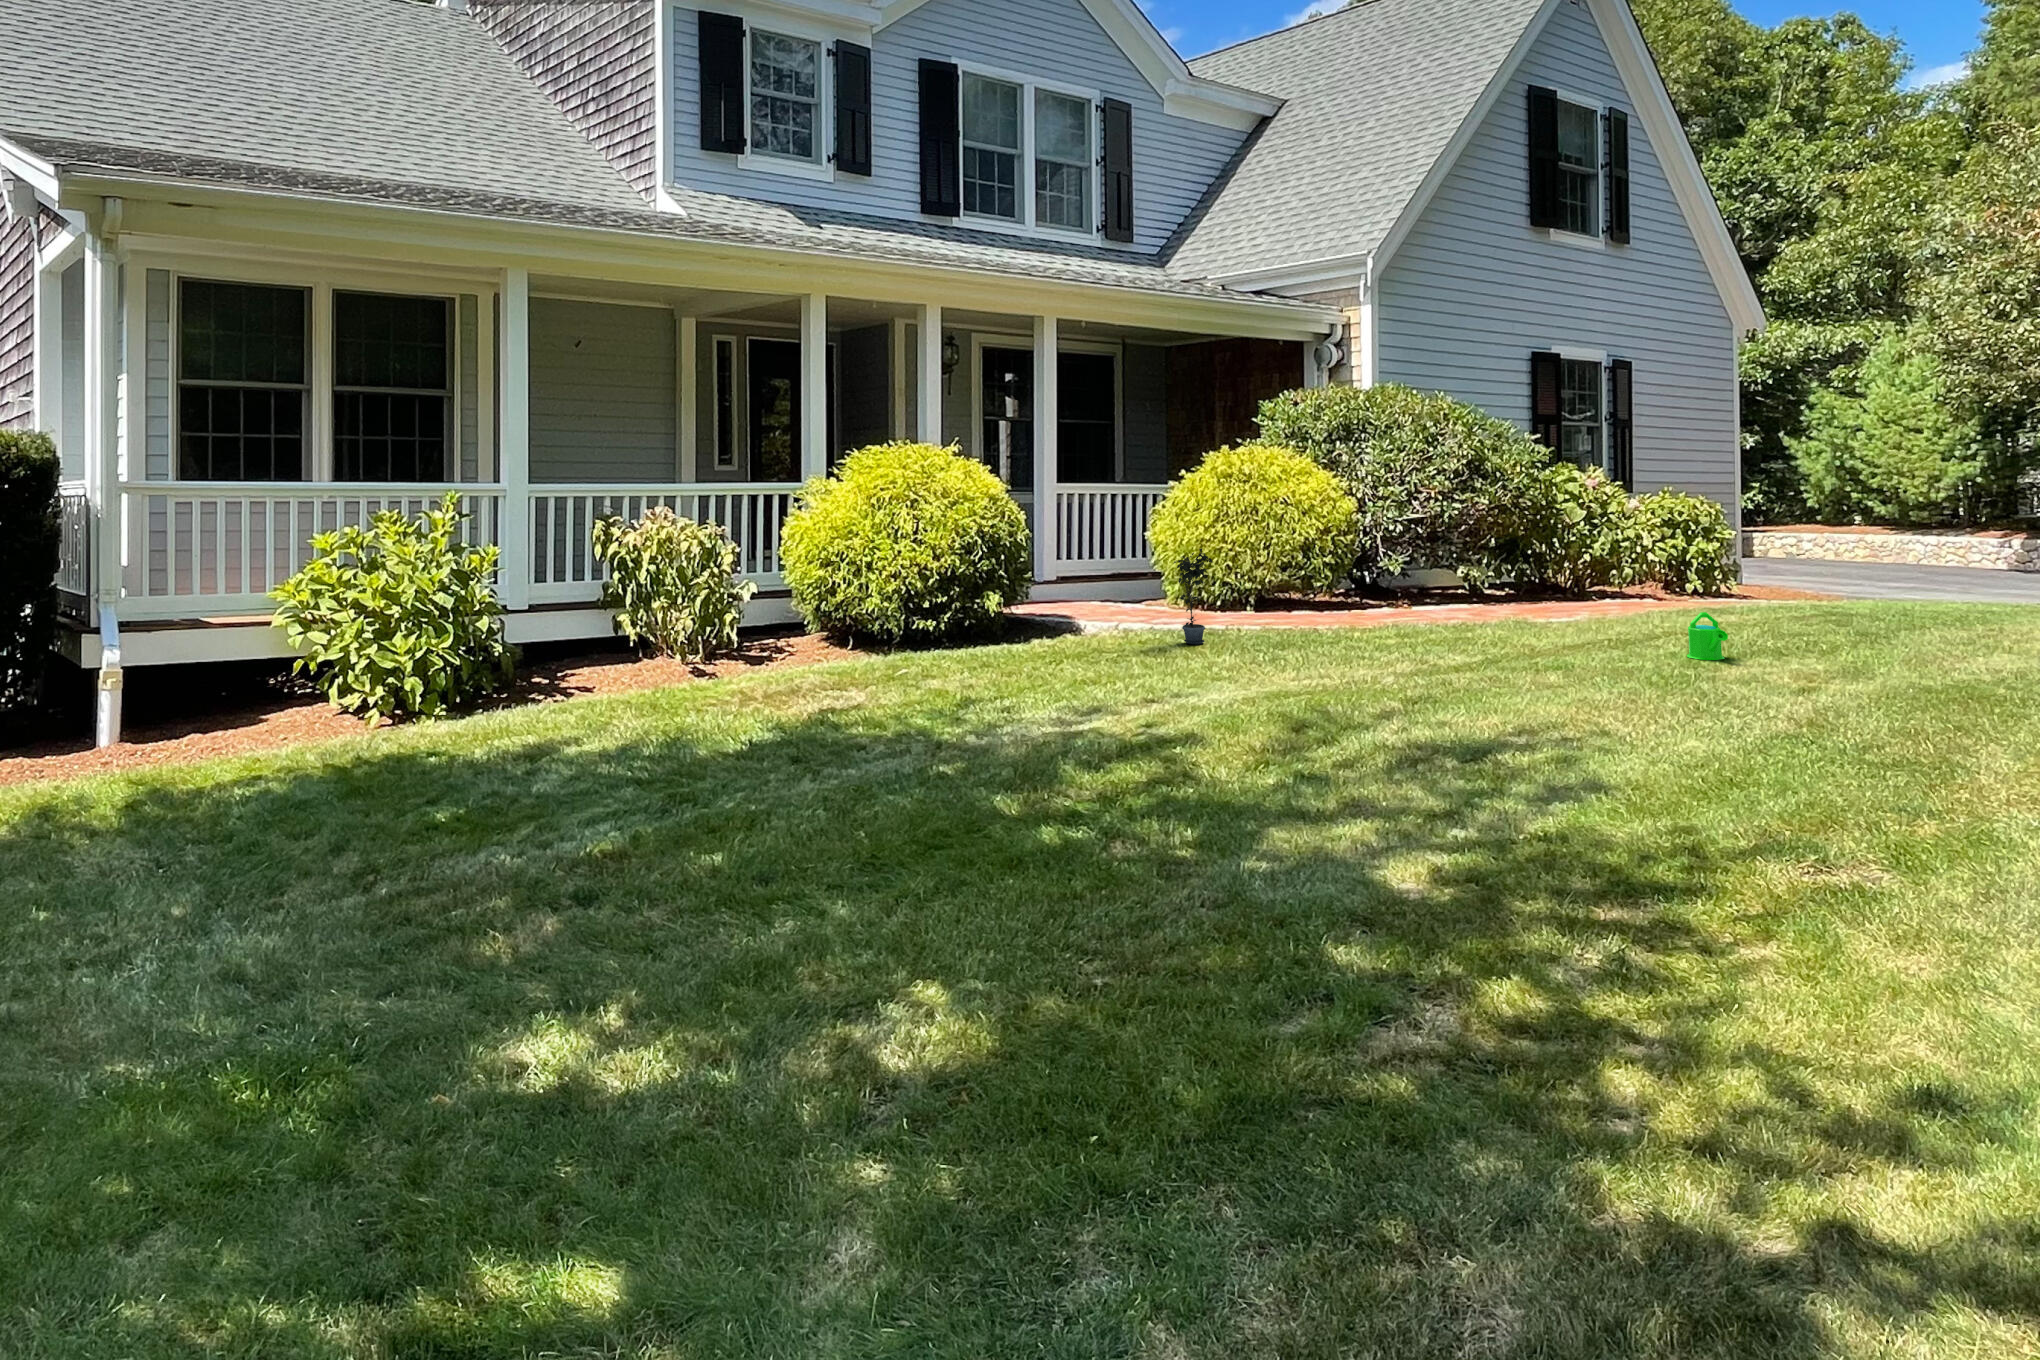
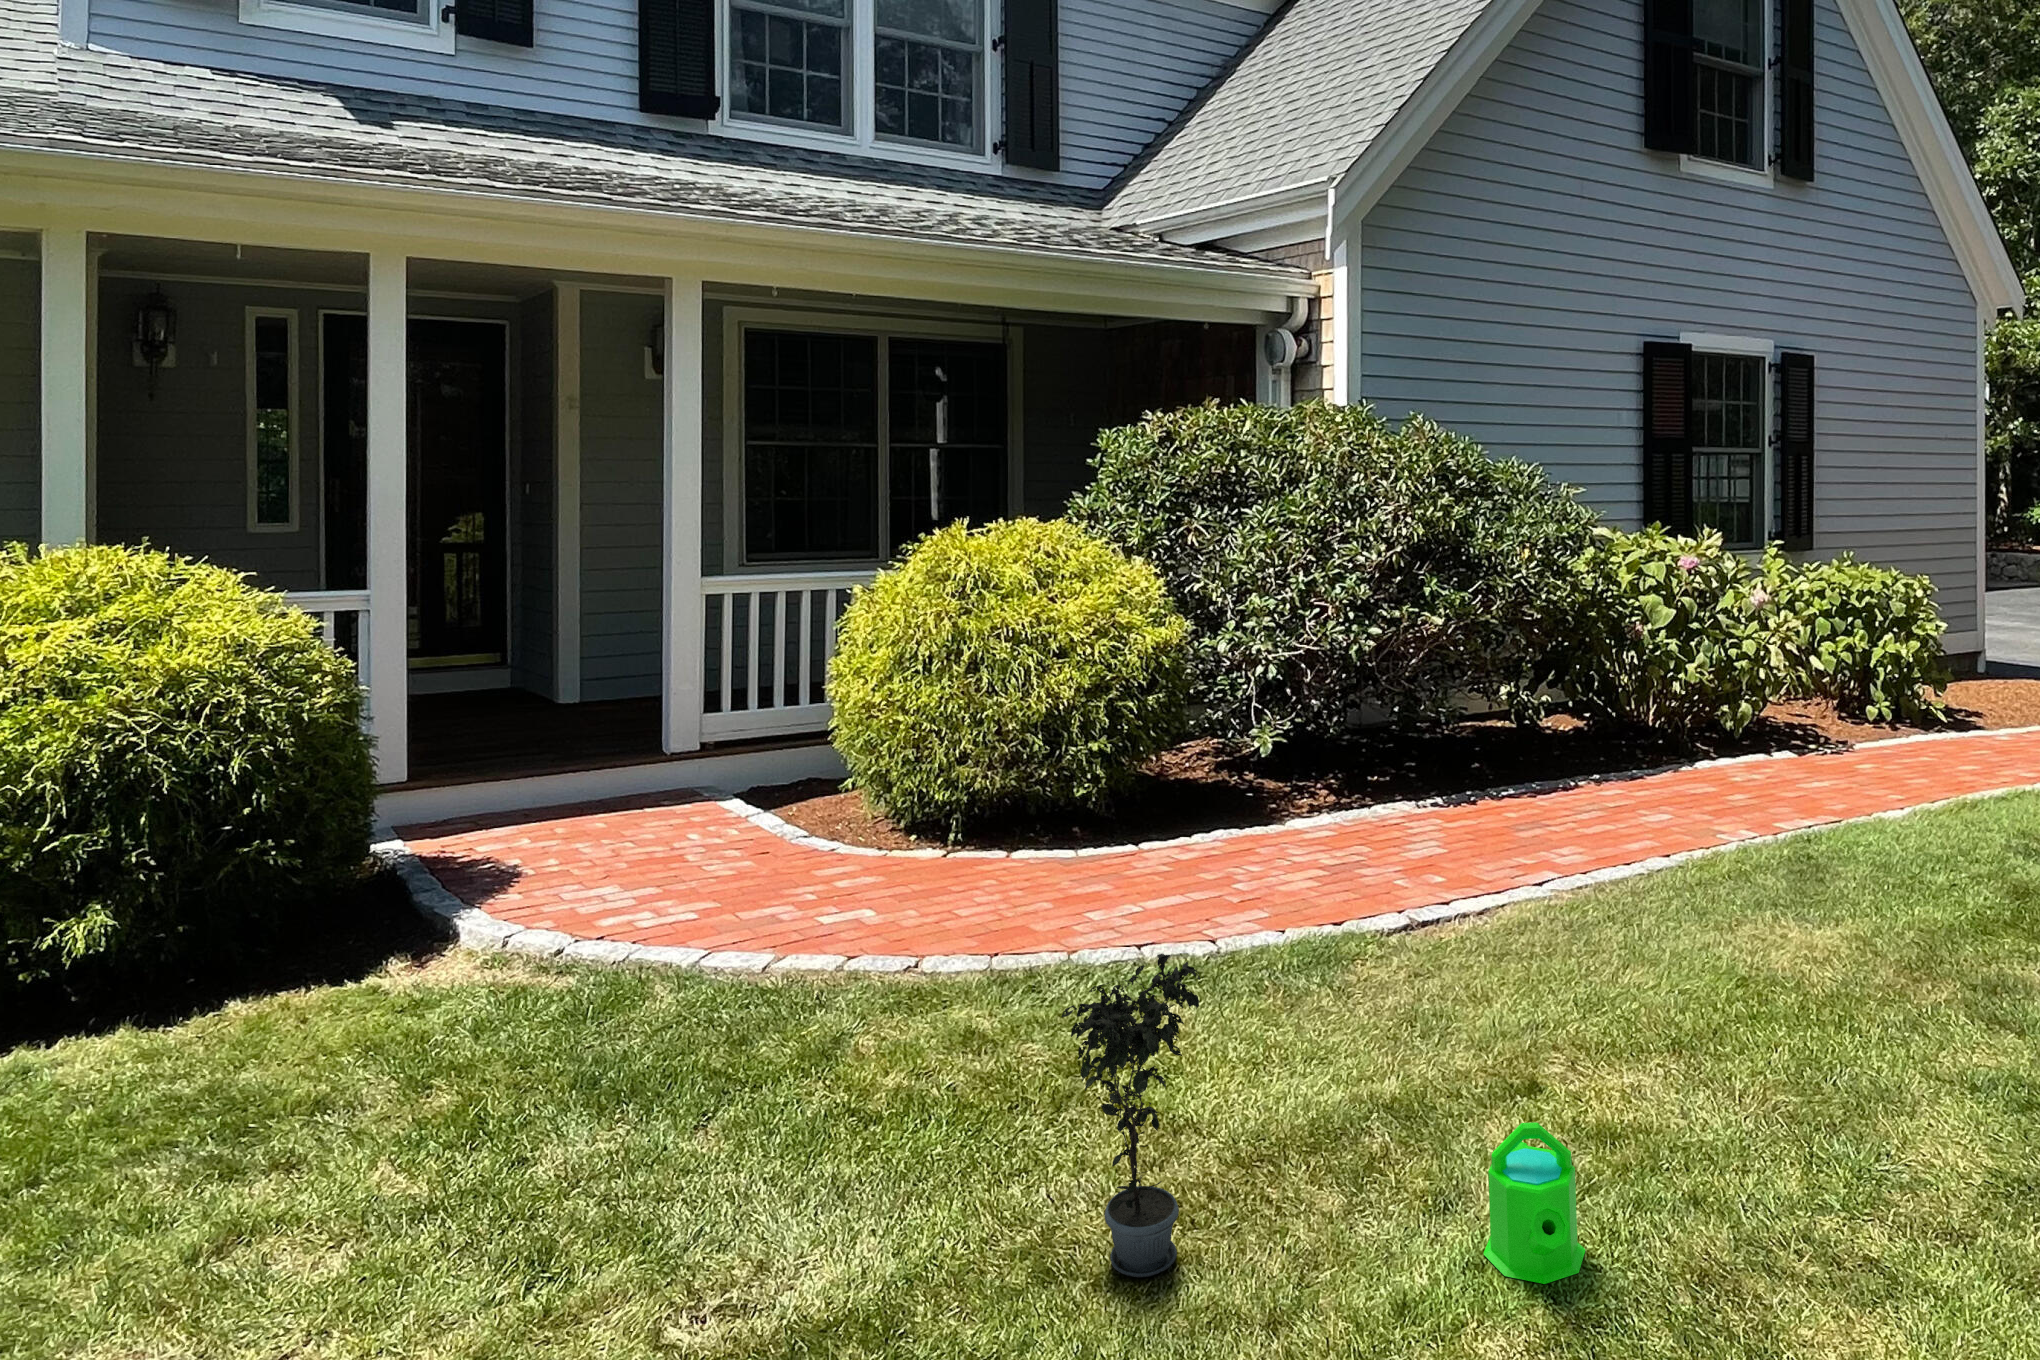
potted plant: present [1173,549,1213,645] -> present [1062,954,1200,1277]

